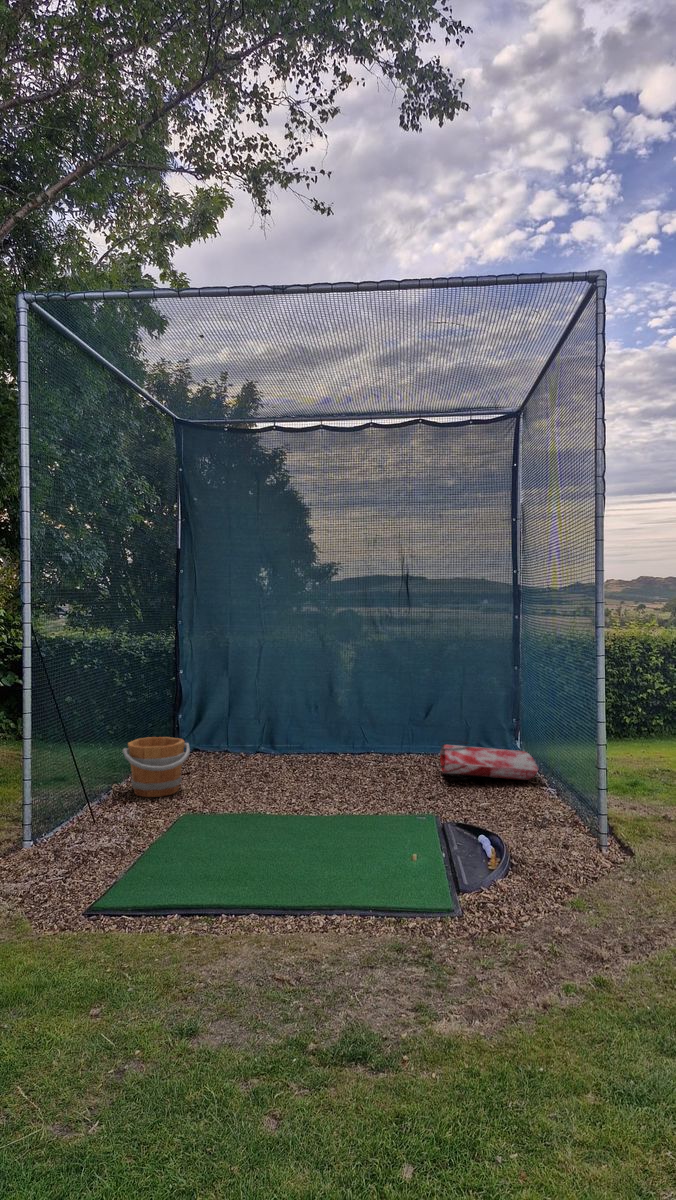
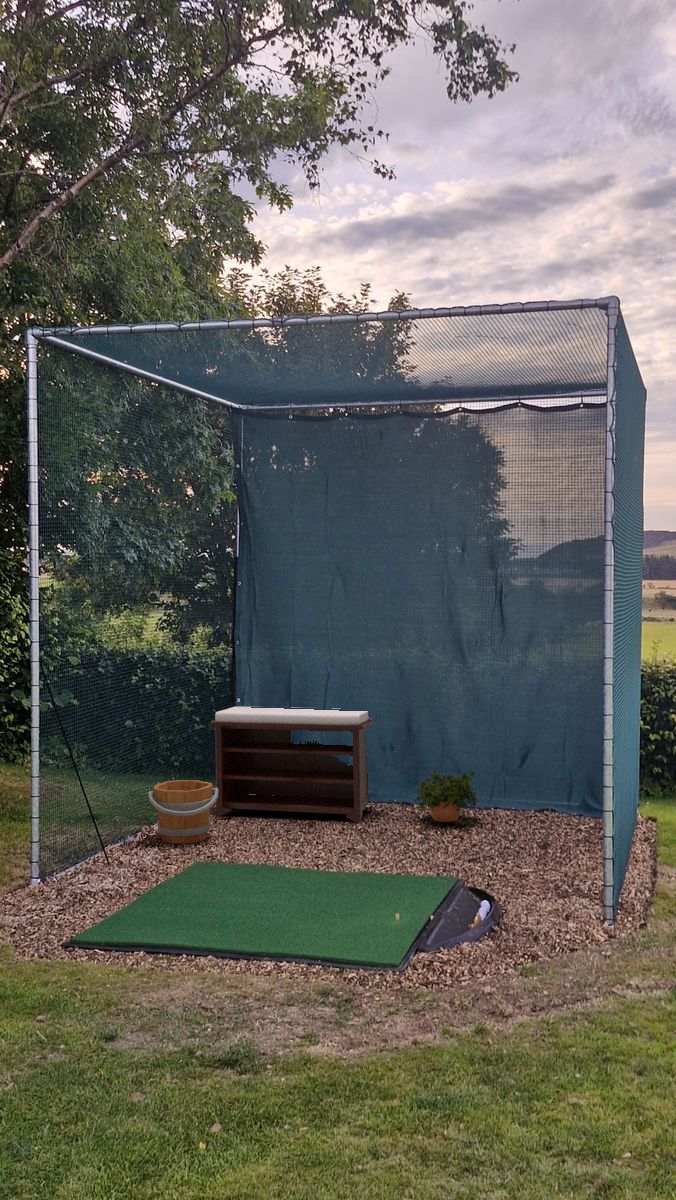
bench: none [171,670,320,770] -> present [210,707,374,823]
potted plant: none [354,720,414,770] -> present [413,770,478,822]
bag: present [437,741,539,780] -> none [491,796,608,846]

